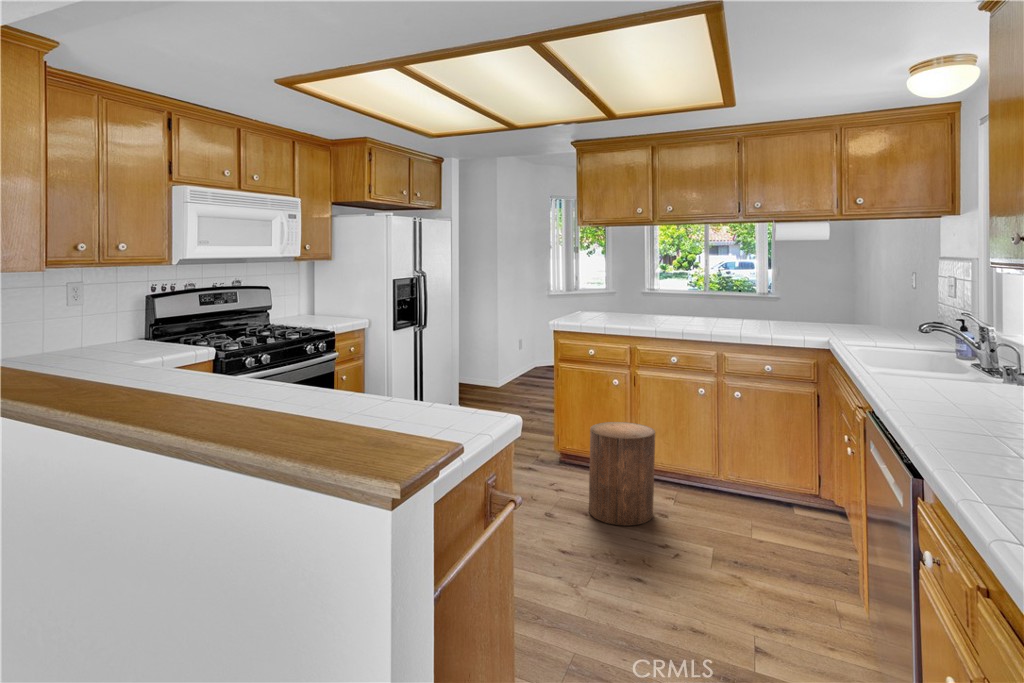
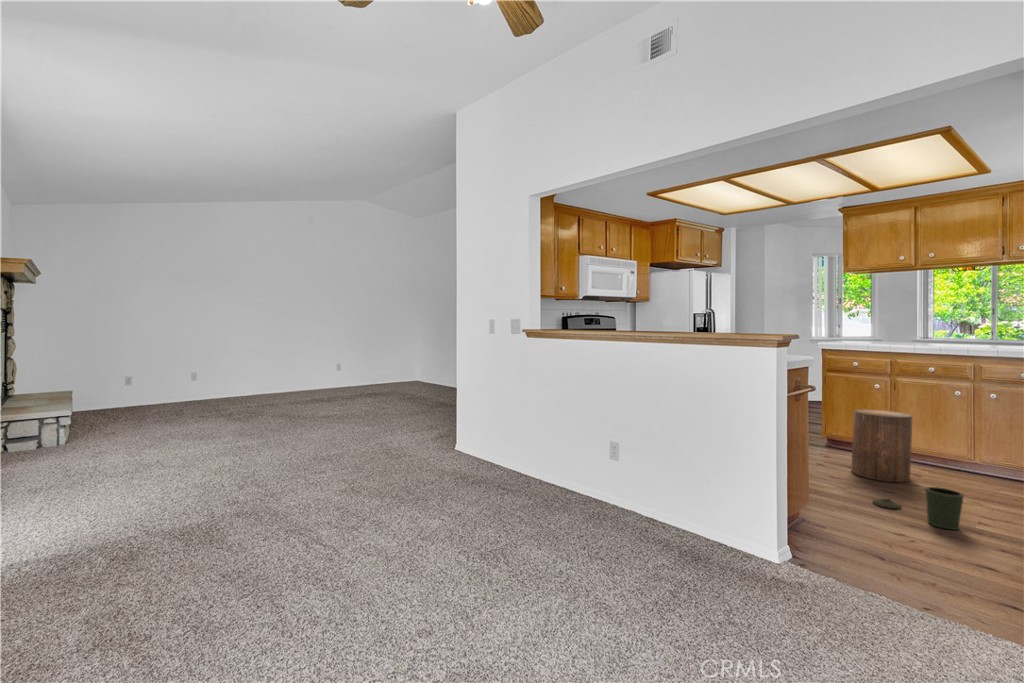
trash can: none [612,558,718,625] -> present [873,487,964,530]

